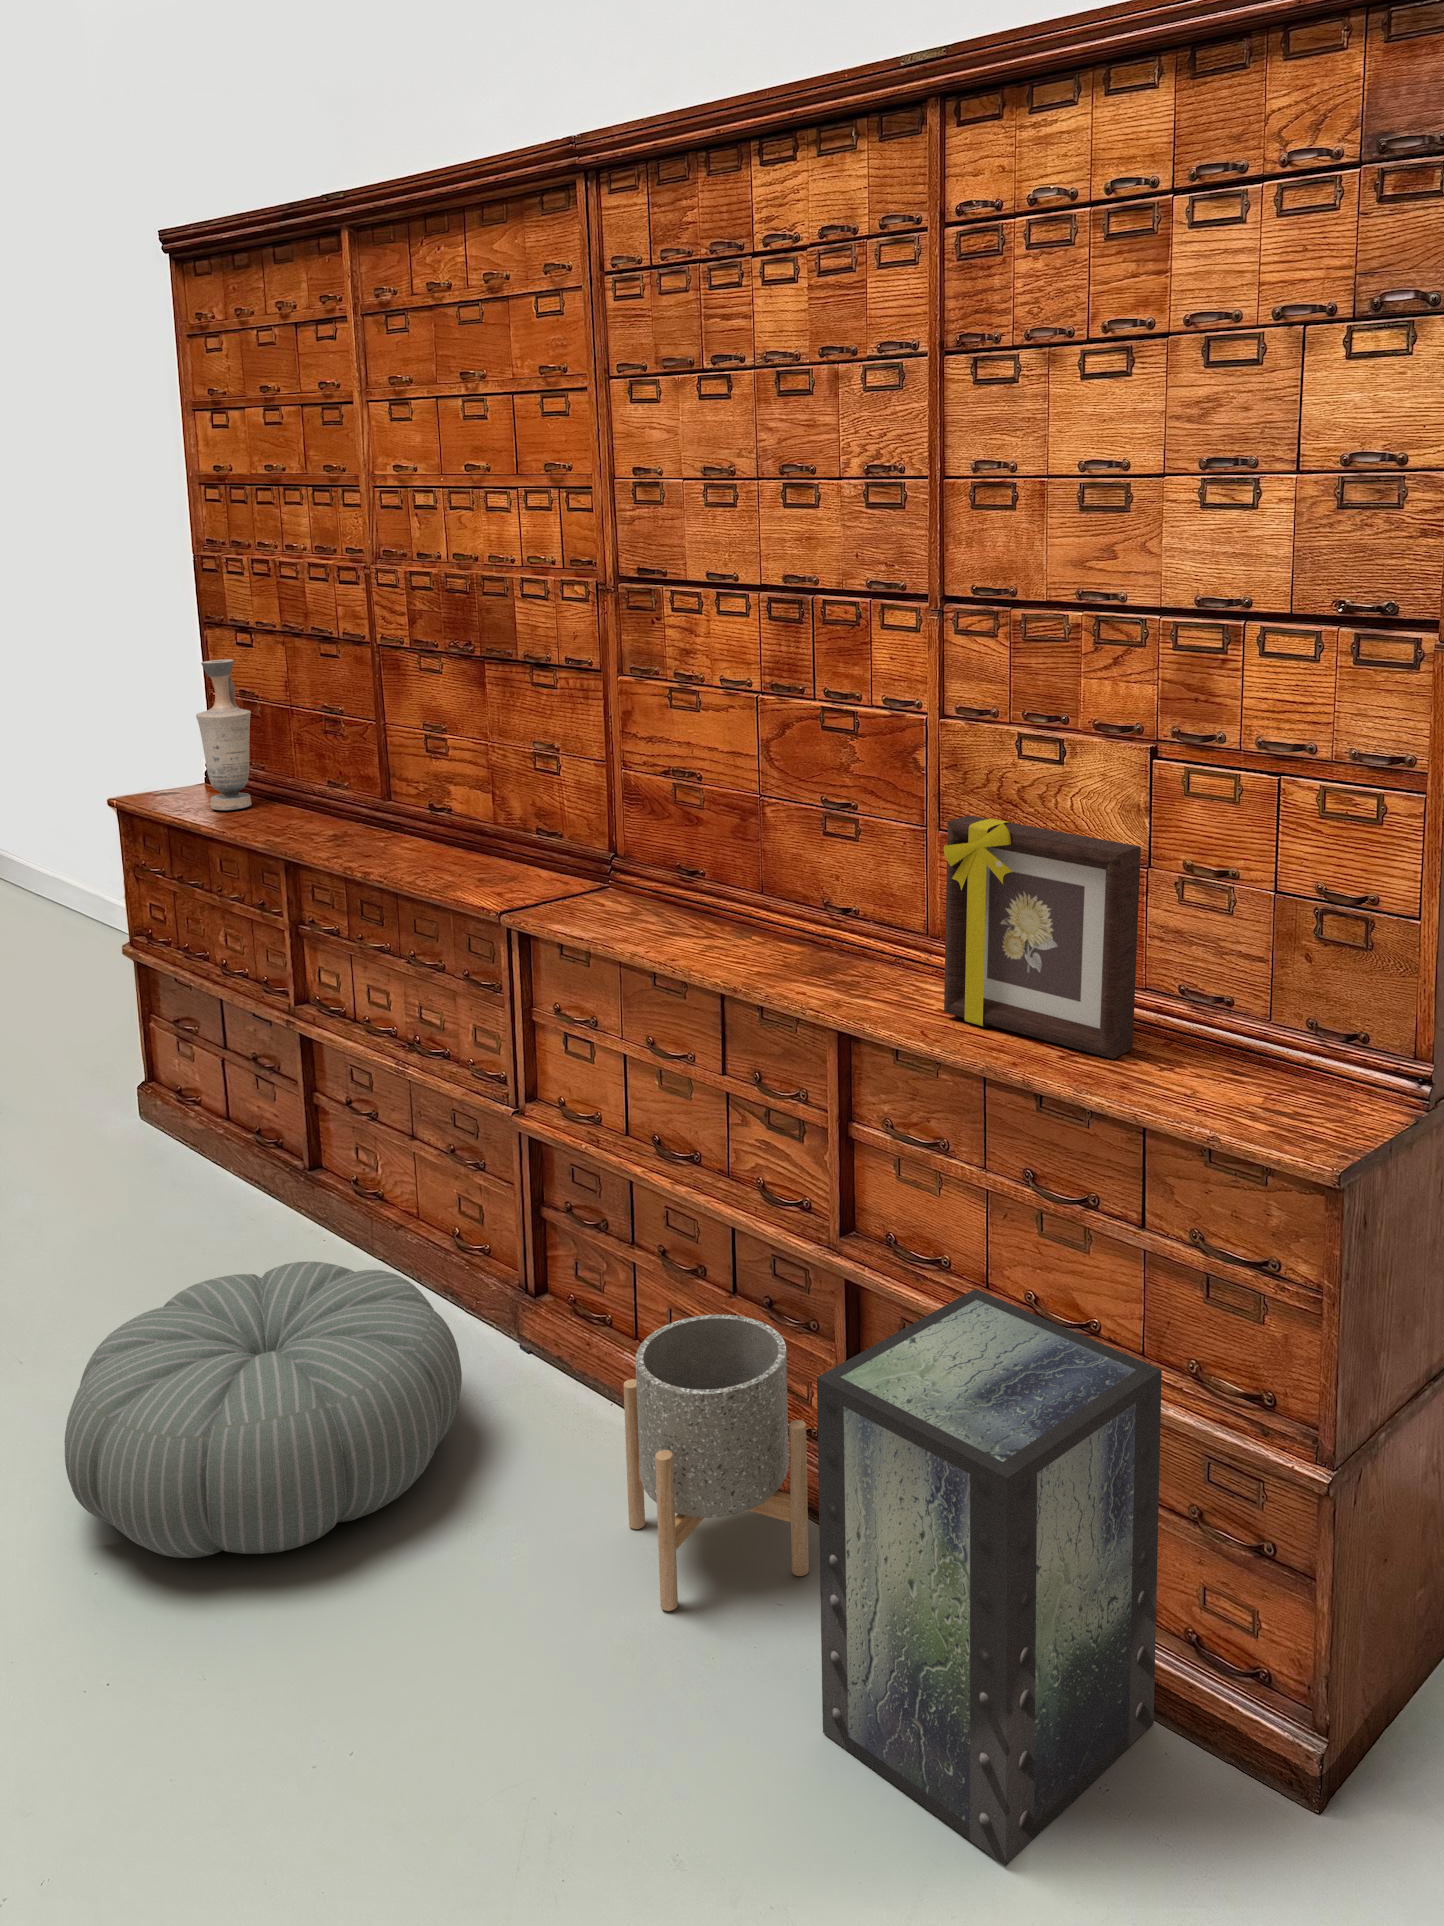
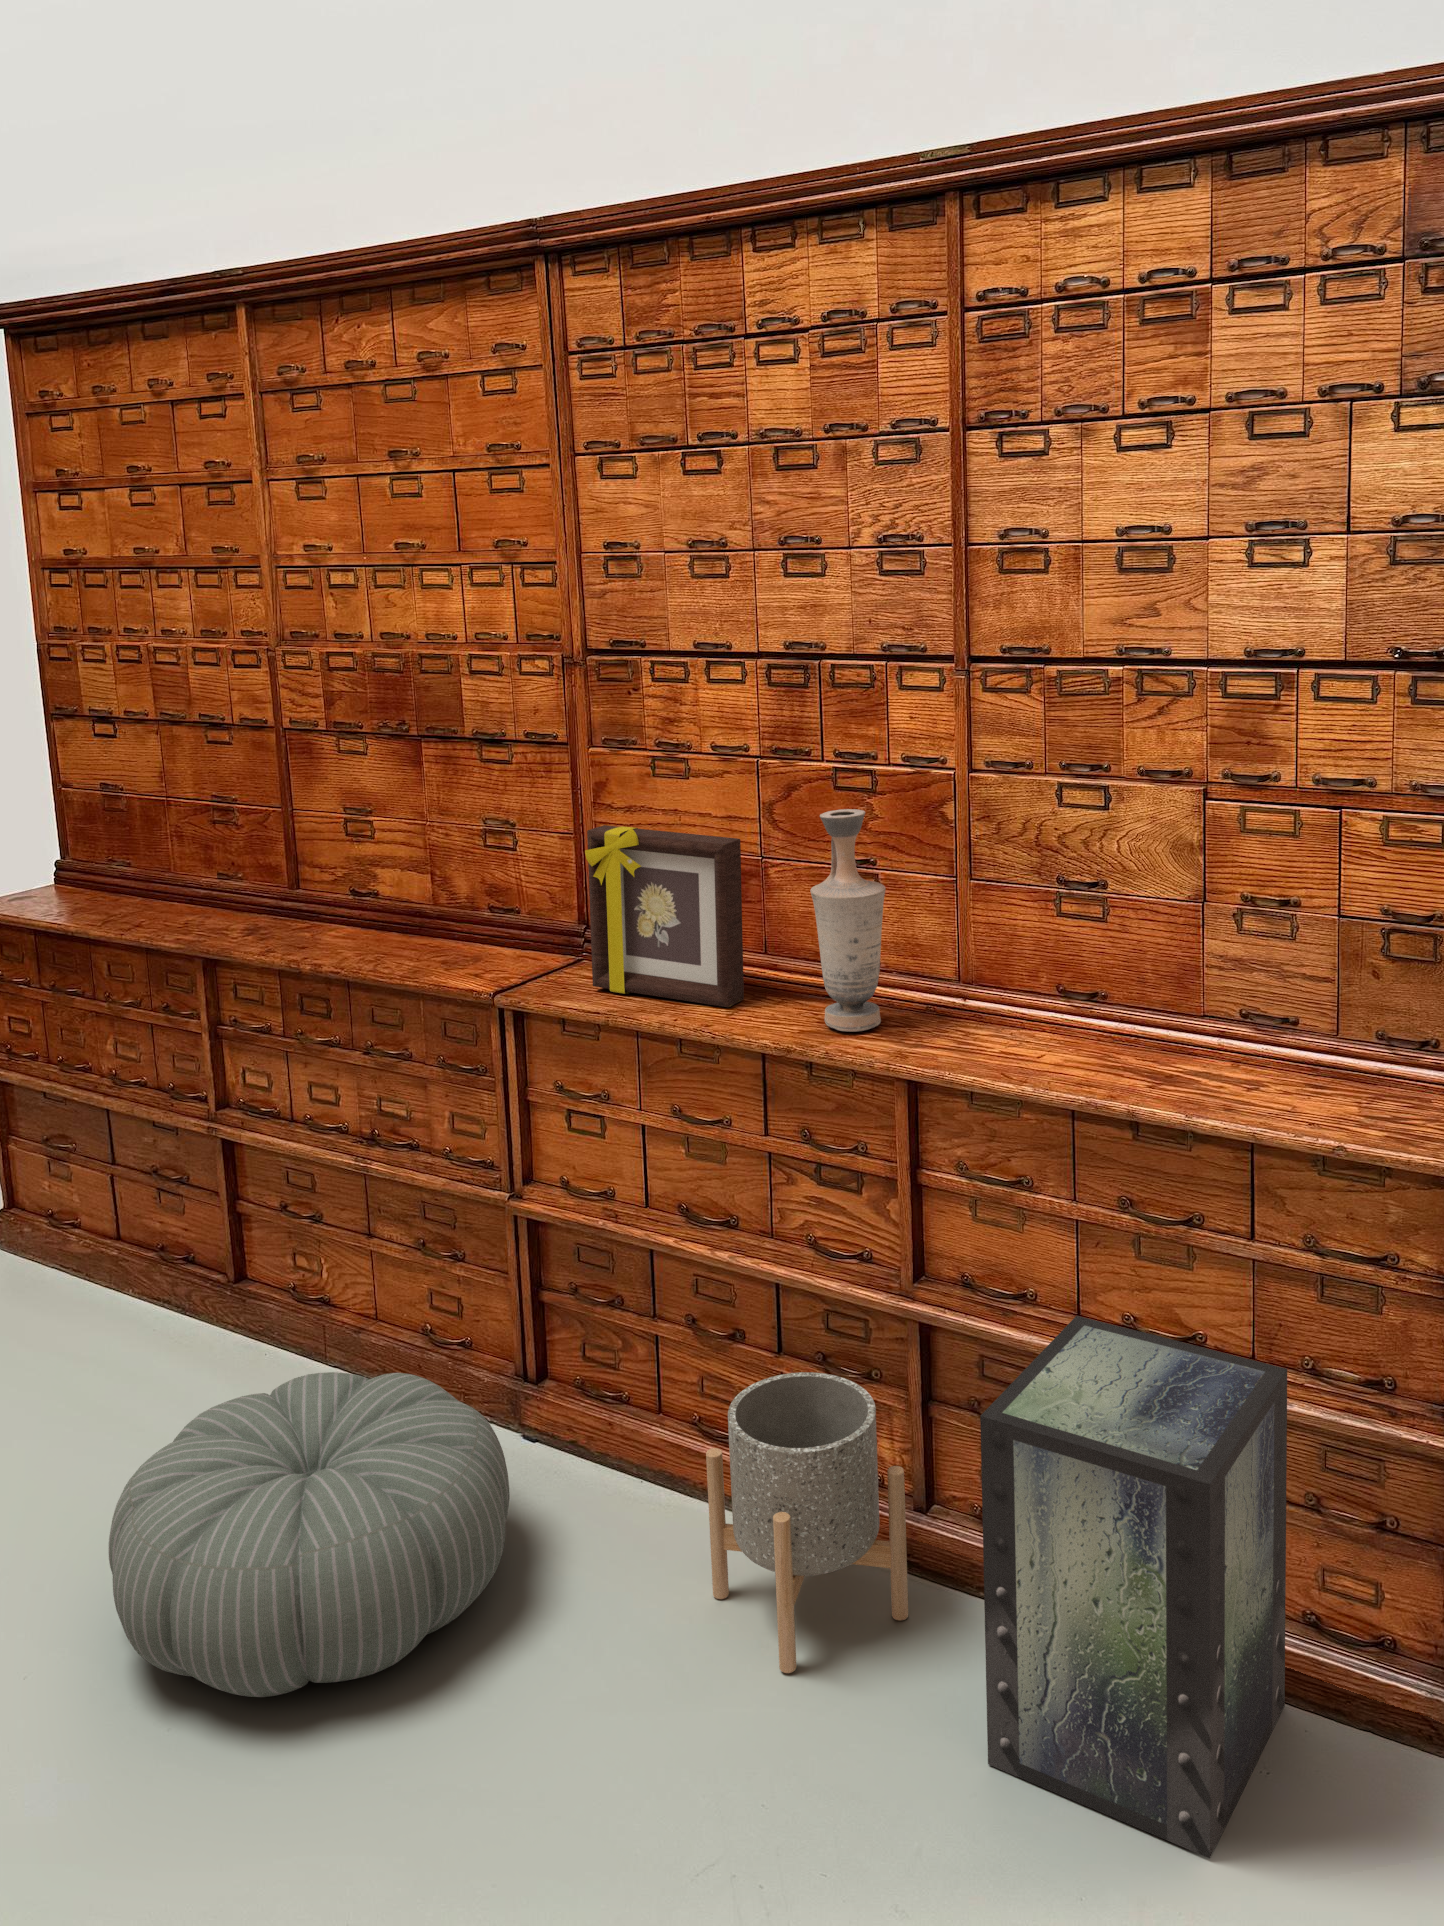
vase: present [196,659,252,810] -> present [810,809,886,1032]
picture frame: present [944,815,1141,1059] -> present [585,825,744,1007]

